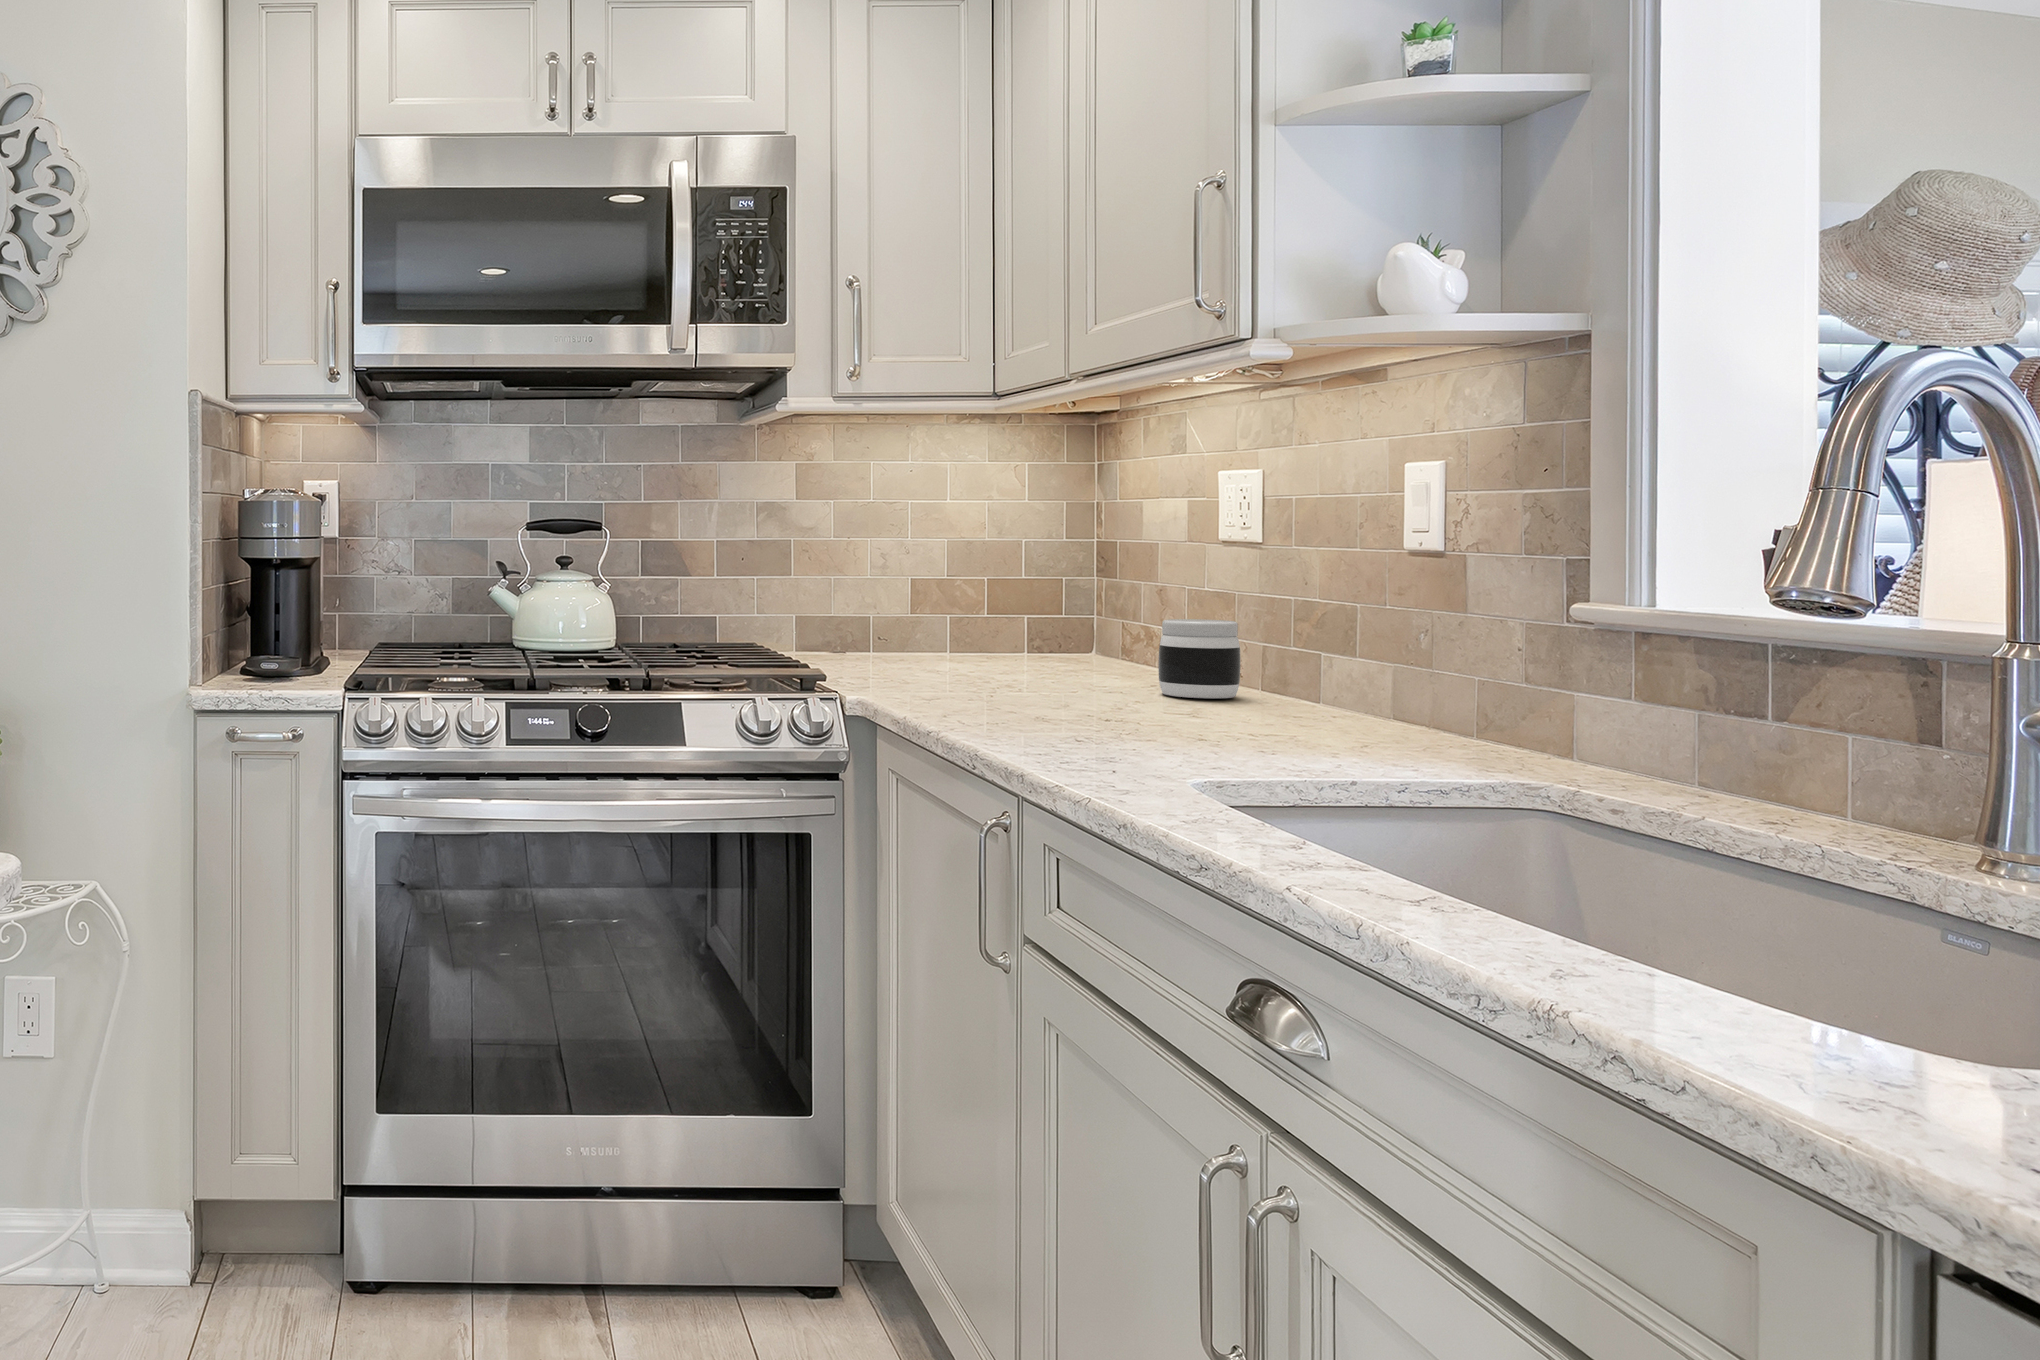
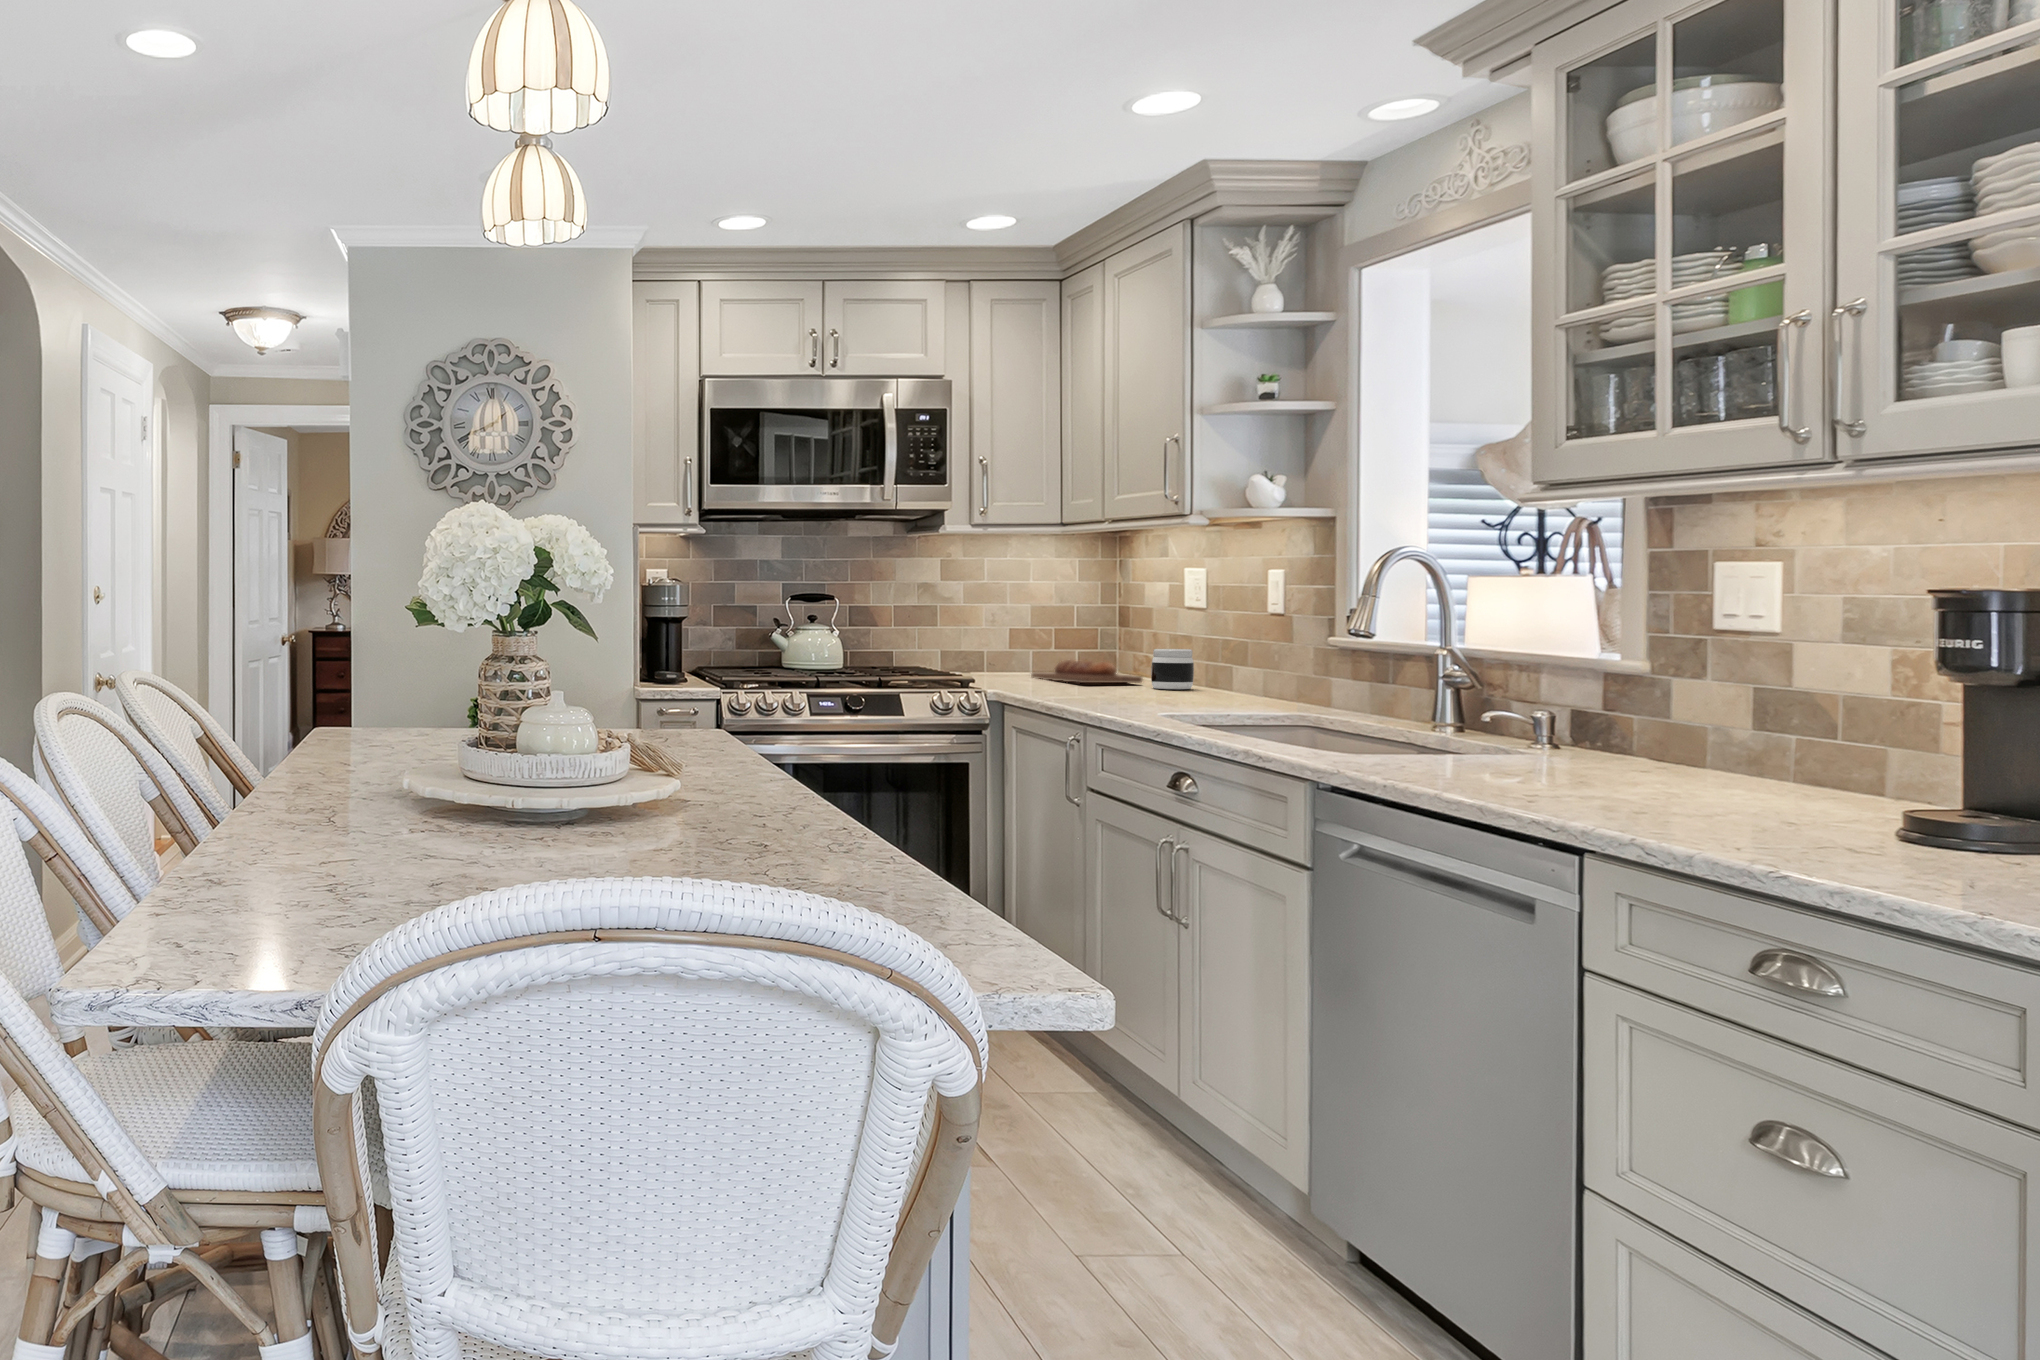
bread loaf: none [944,635,1141,682] -> present [1031,660,1142,683]

